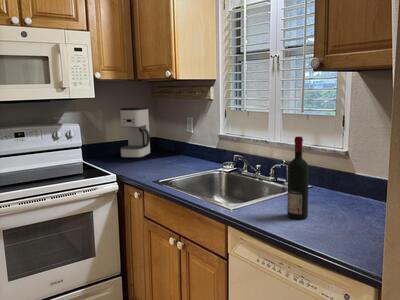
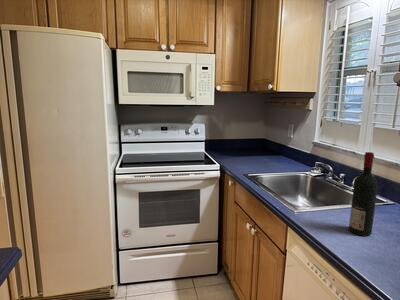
coffee maker: present [120,107,150,158] -> none [234,114,260,154]

